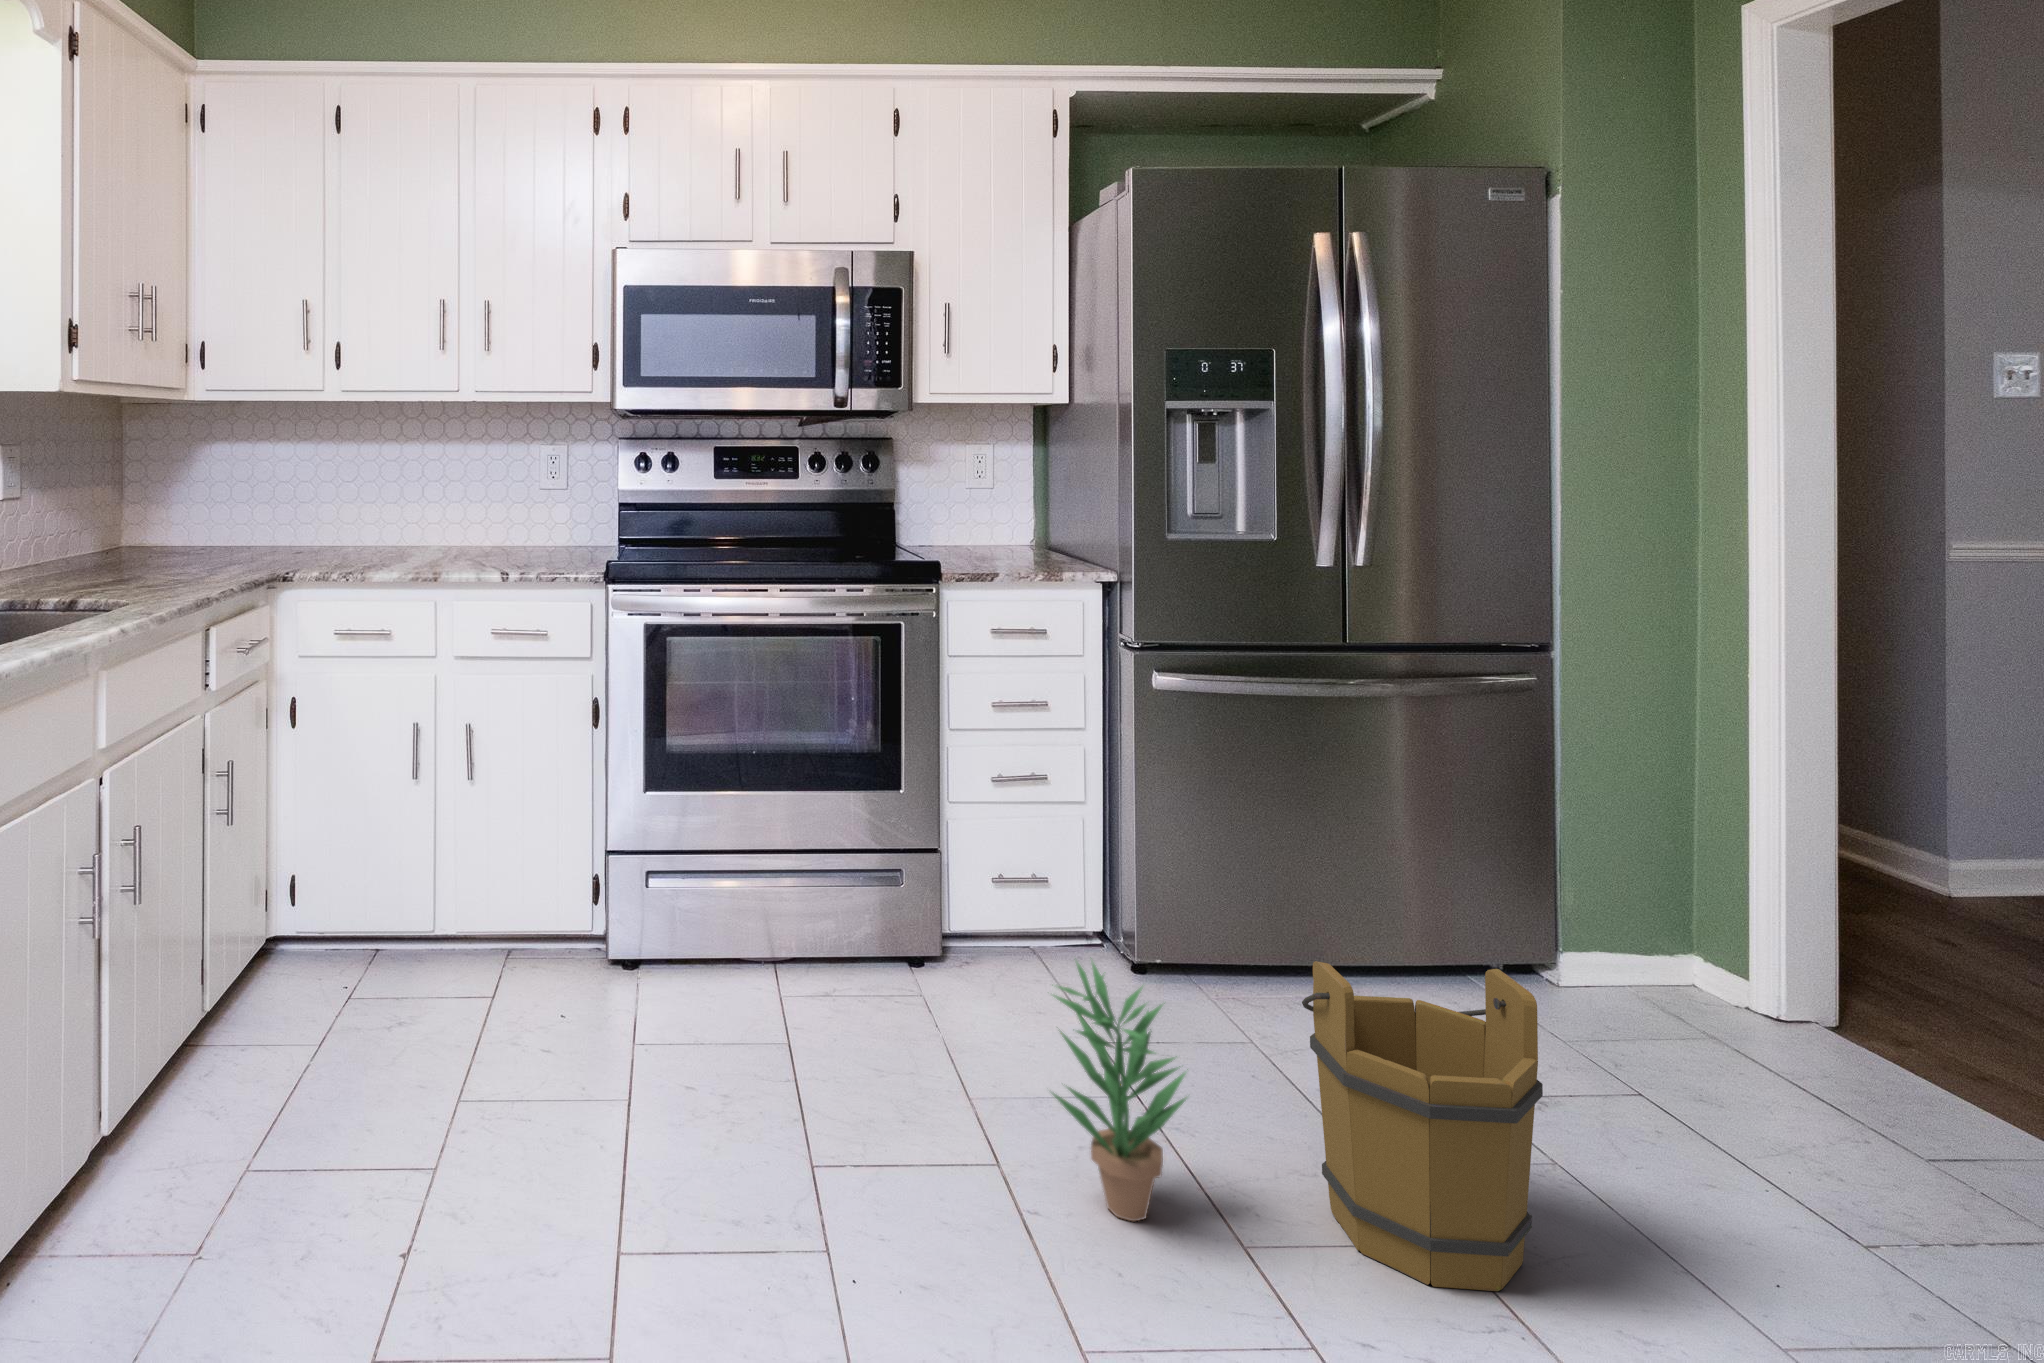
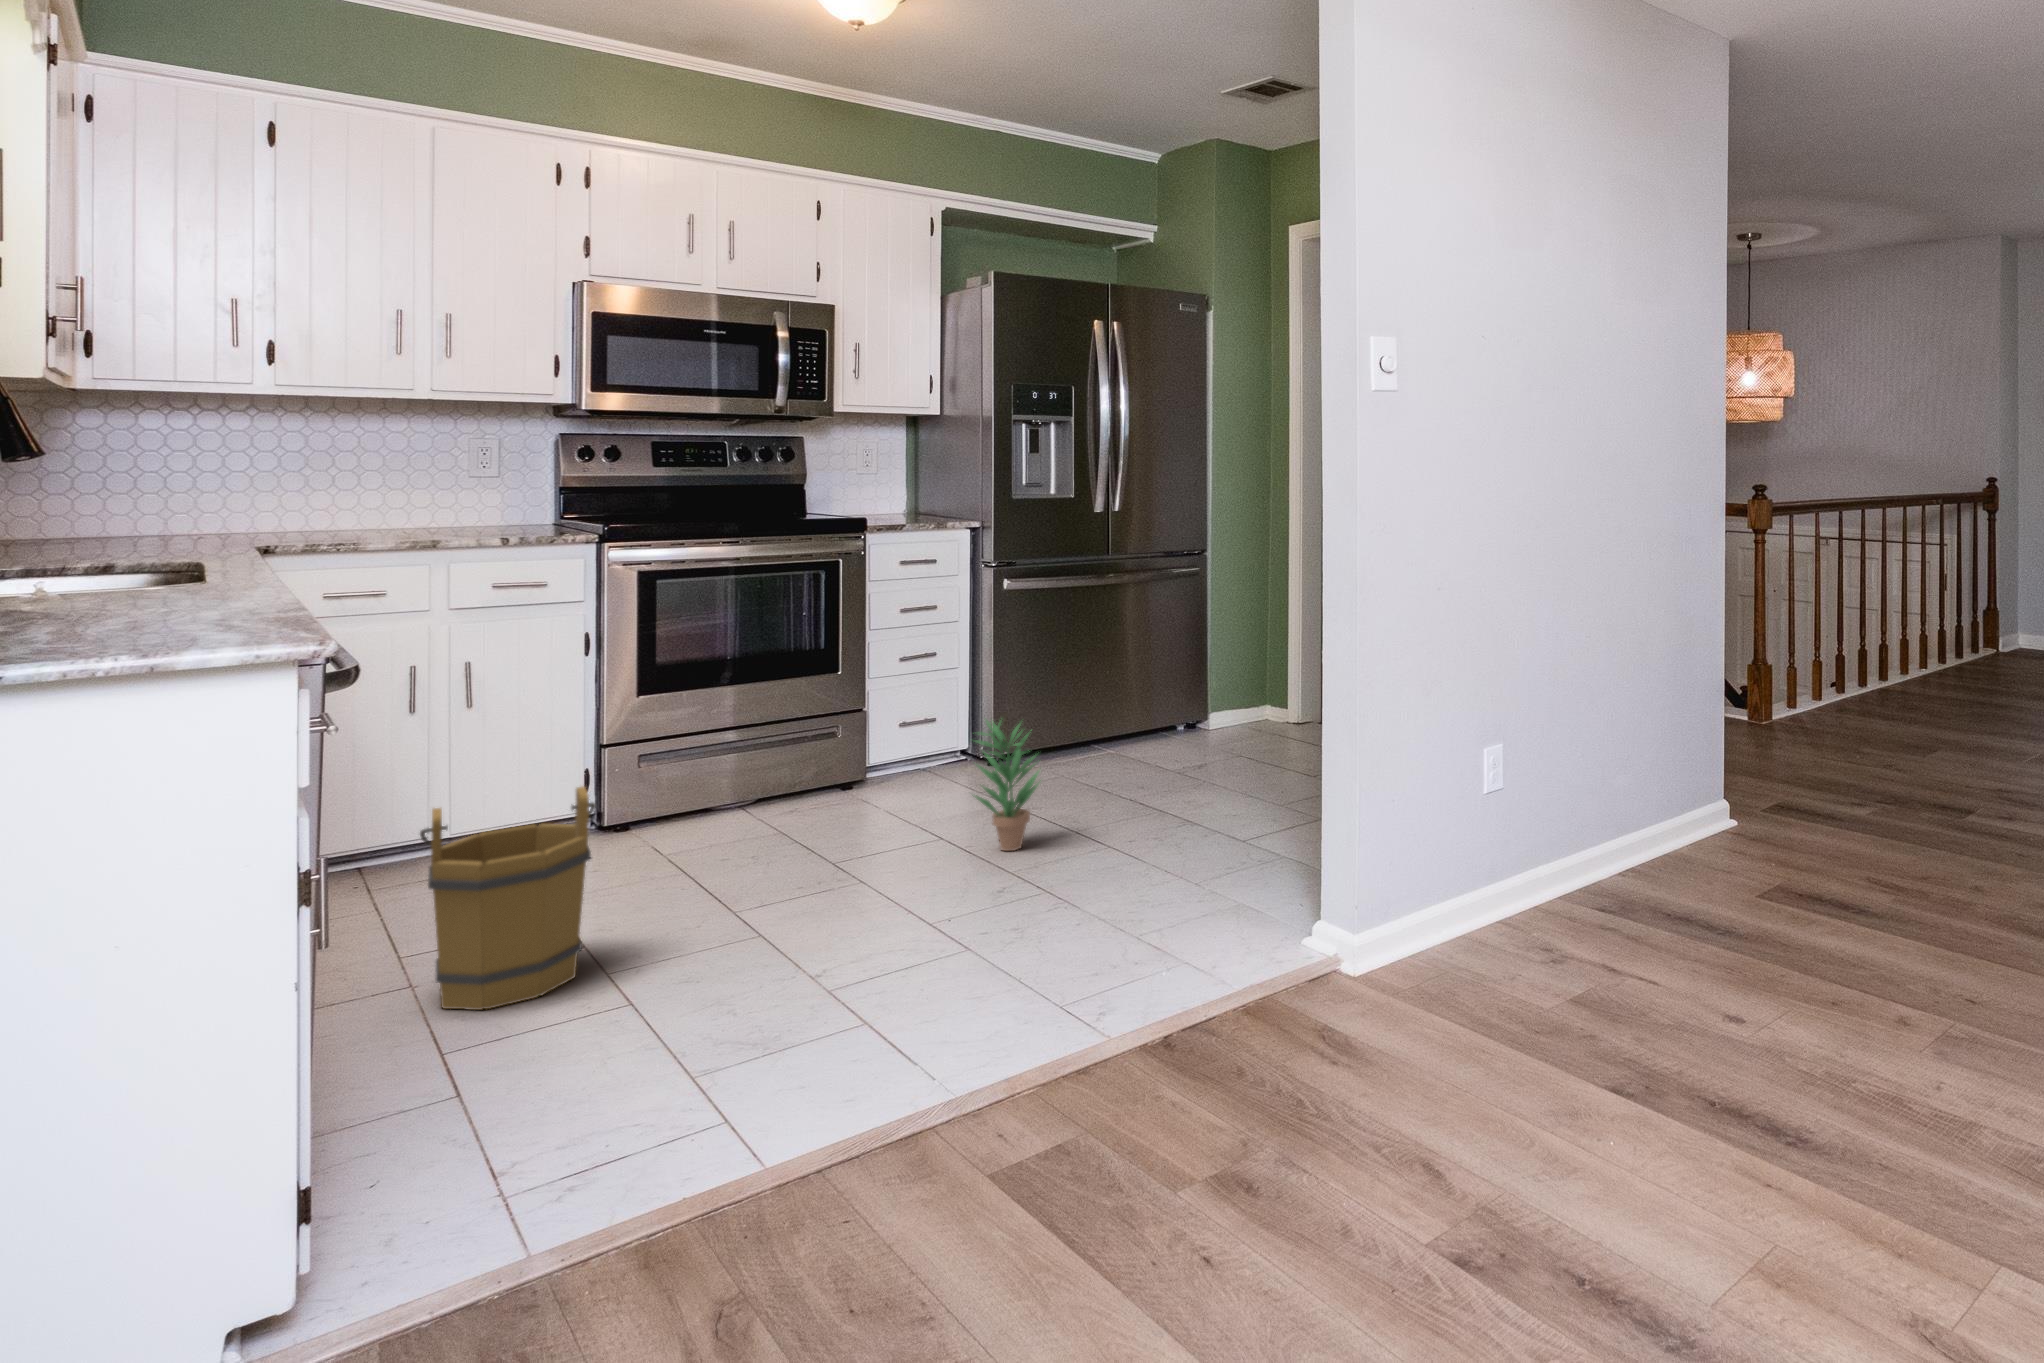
bucket: present [1302,961,1543,1291] -> present [420,786,596,1010]

